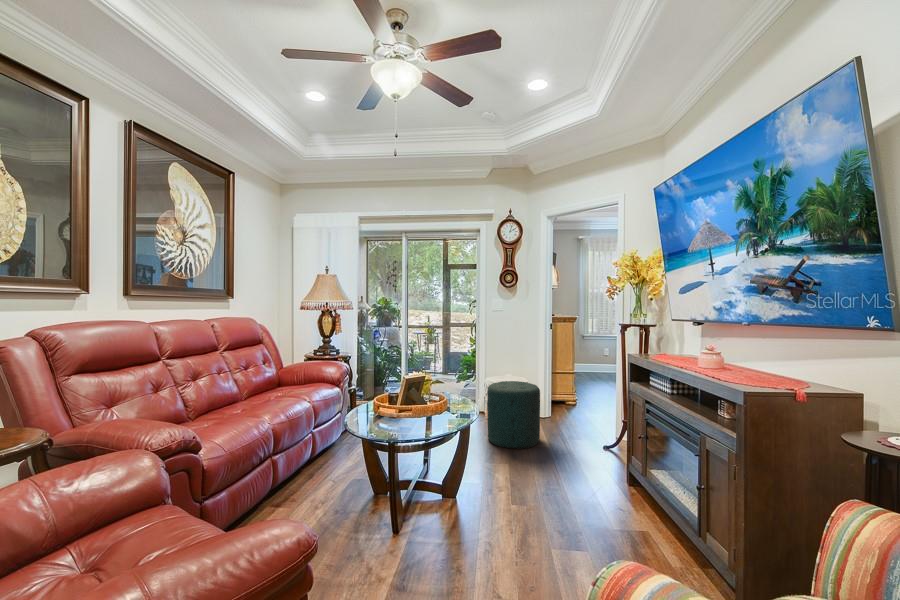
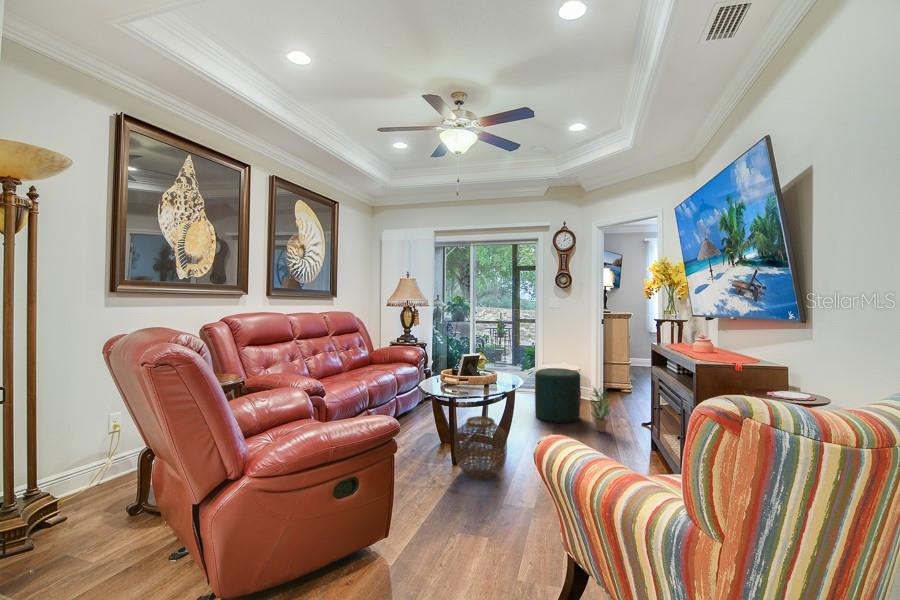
potted plant: none [553,404,583,459] -> present [591,388,610,432]
woven basket: none [398,465,472,561] -> present [454,416,507,480]

